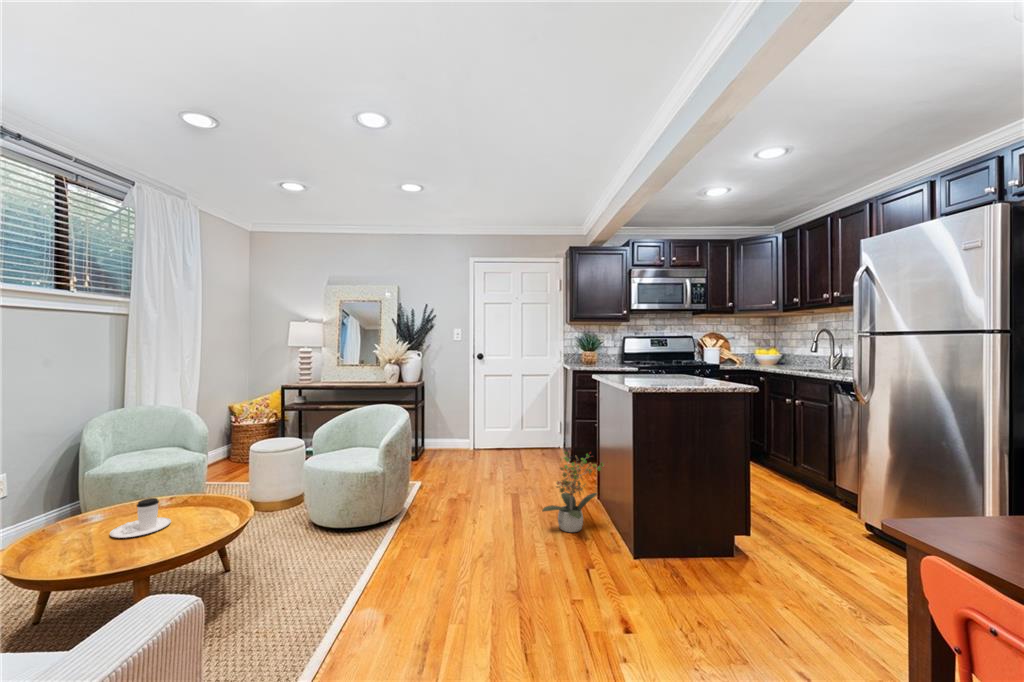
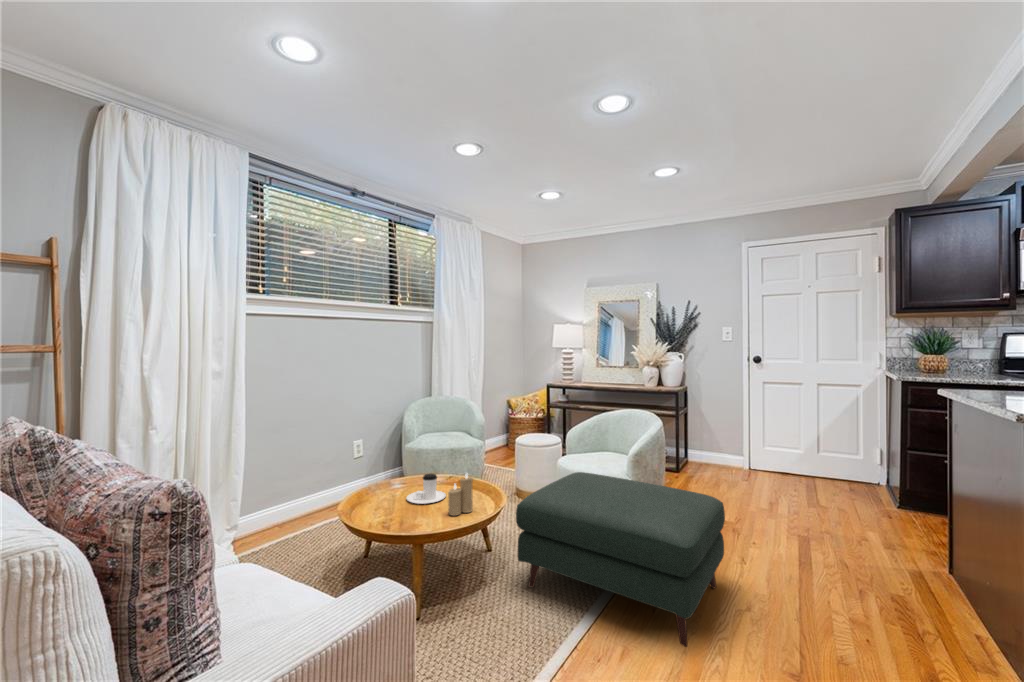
potted plant: present [542,452,605,532] -> none [852,492,986,622]
ottoman: none [269,470,461,596] -> present [516,472,725,647]
candle: none [180,488,214,540] -> present [448,474,473,516]

